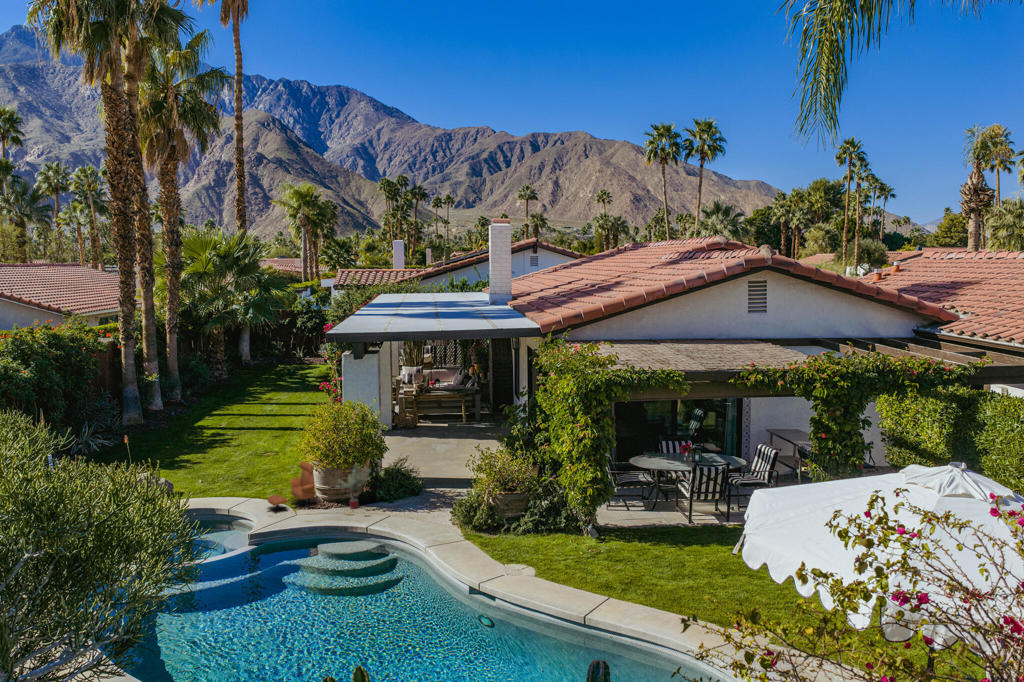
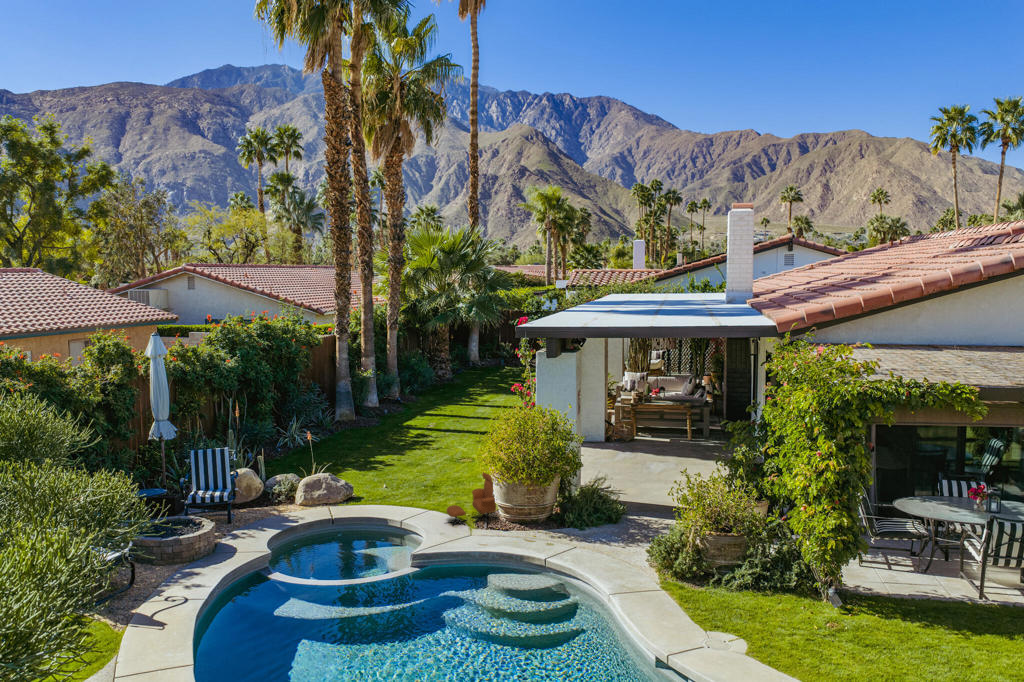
potted tree: present [336,464,371,509] -> none [516,478,558,531]

